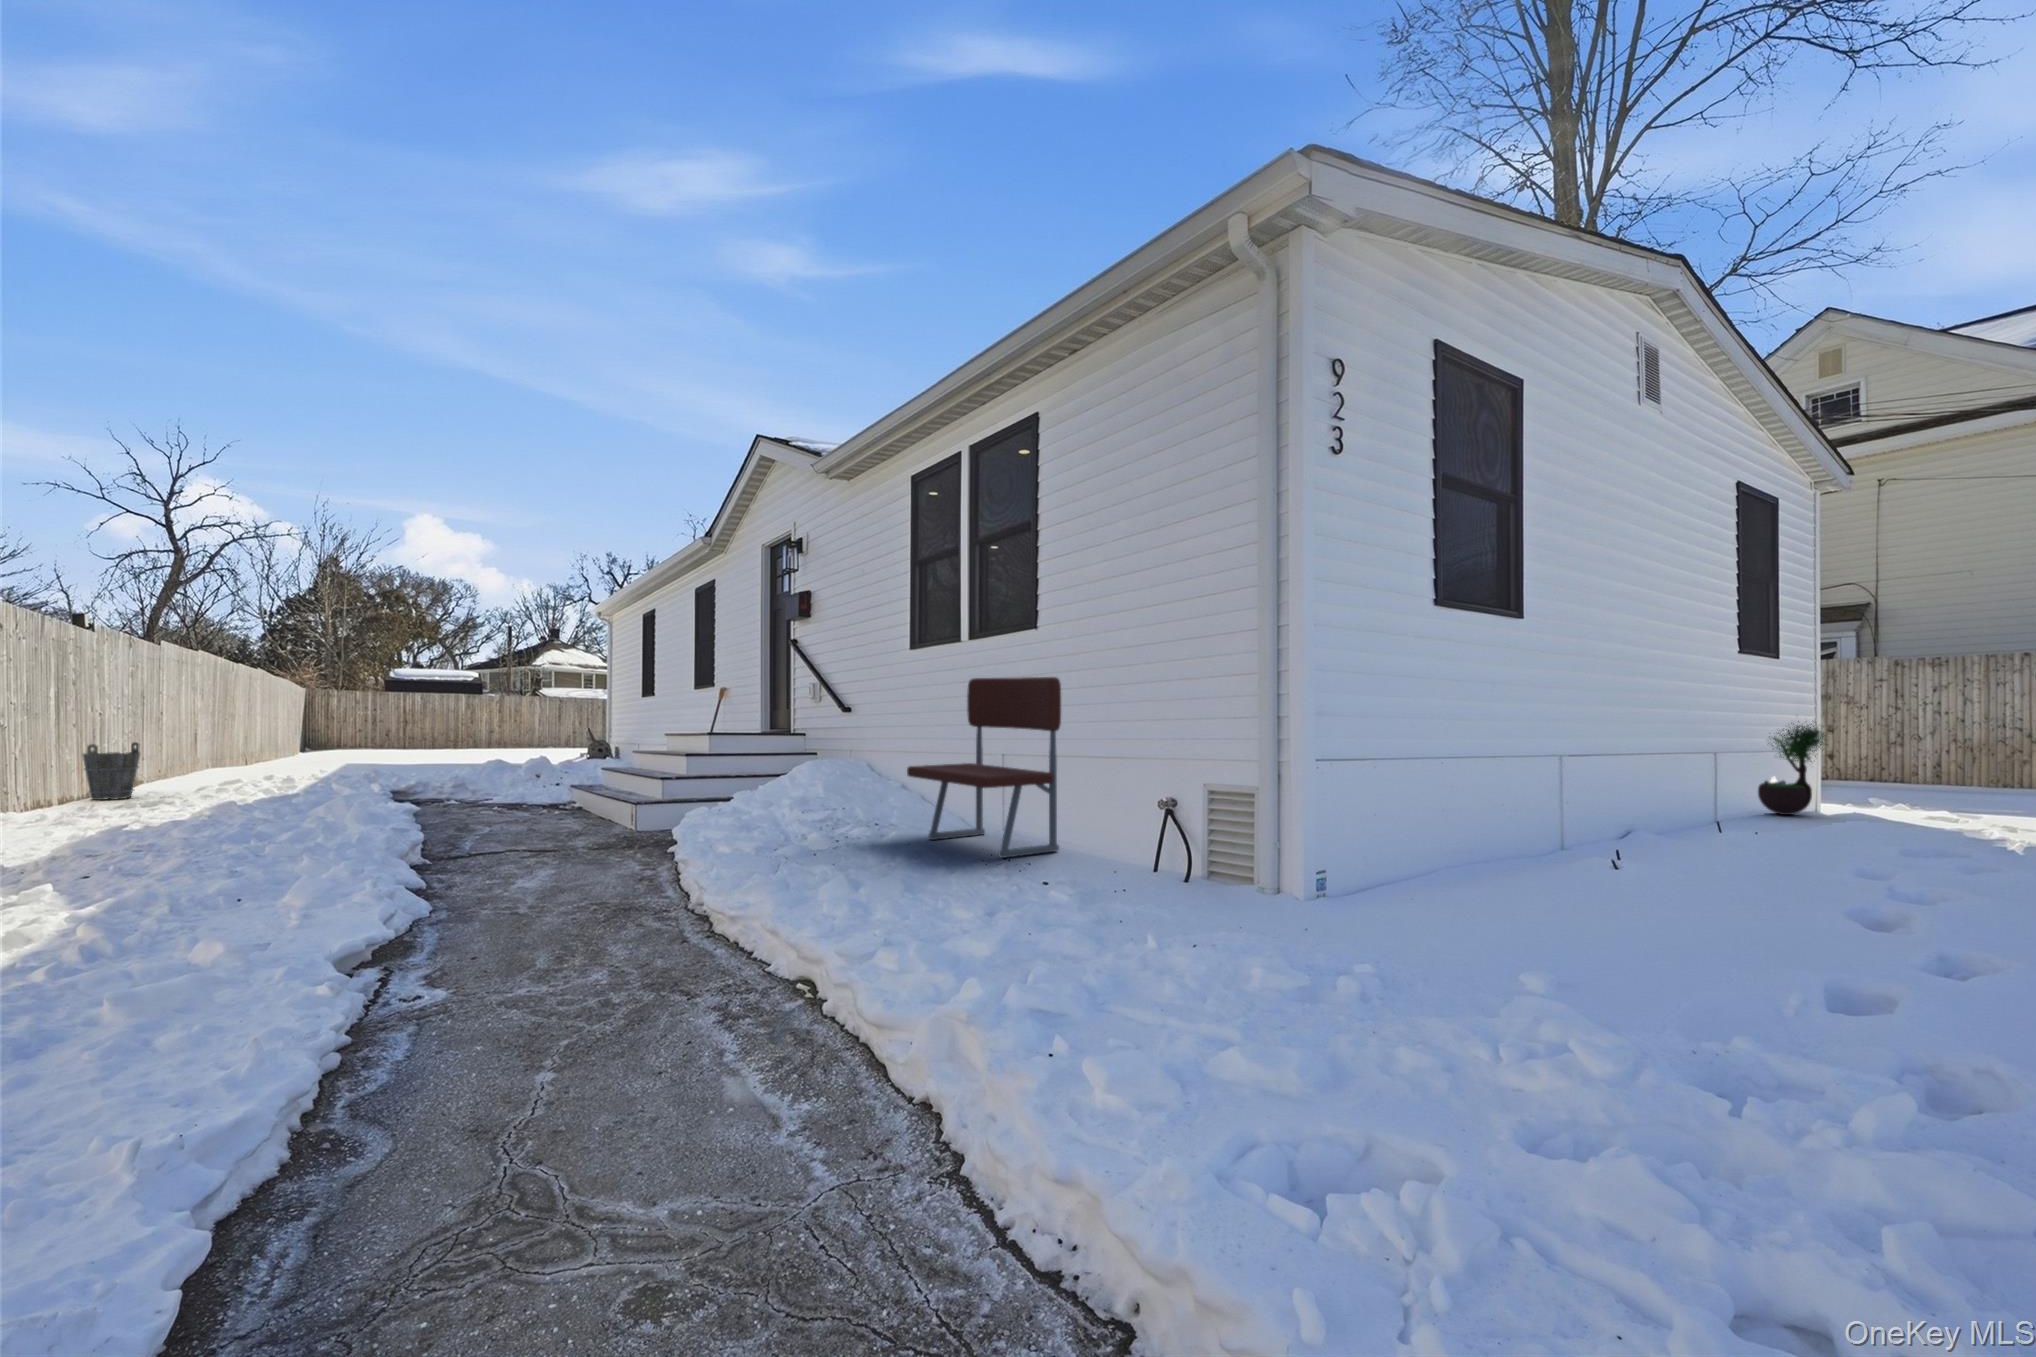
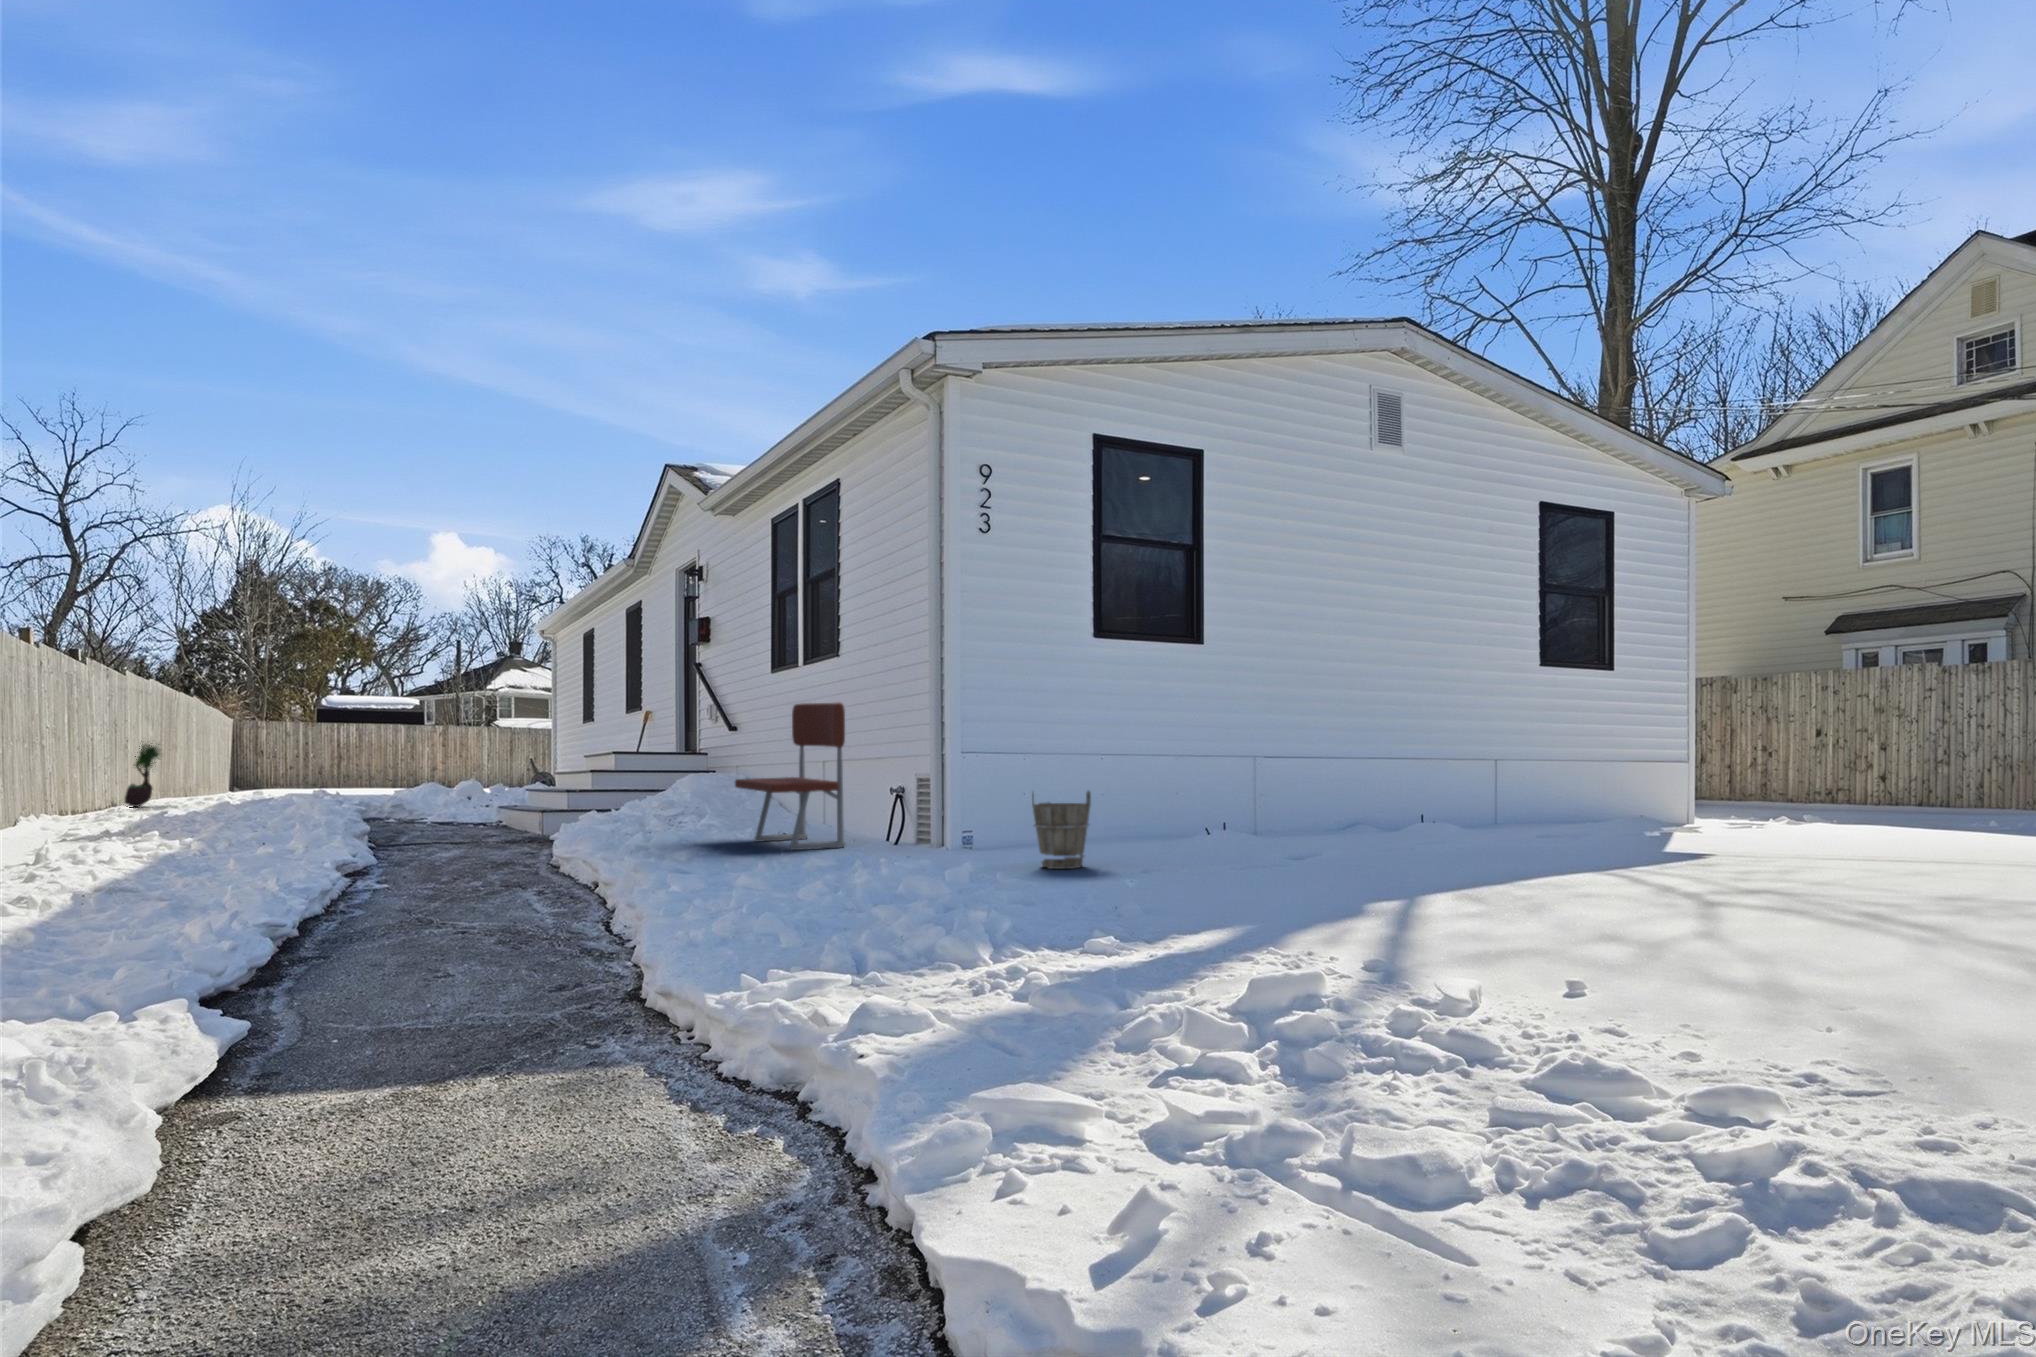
potted tree: present [1758,721,1826,815] -> present [125,741,161,807]
bucket: present [83,742,140,800] -> present [1032,791,1091,869]

